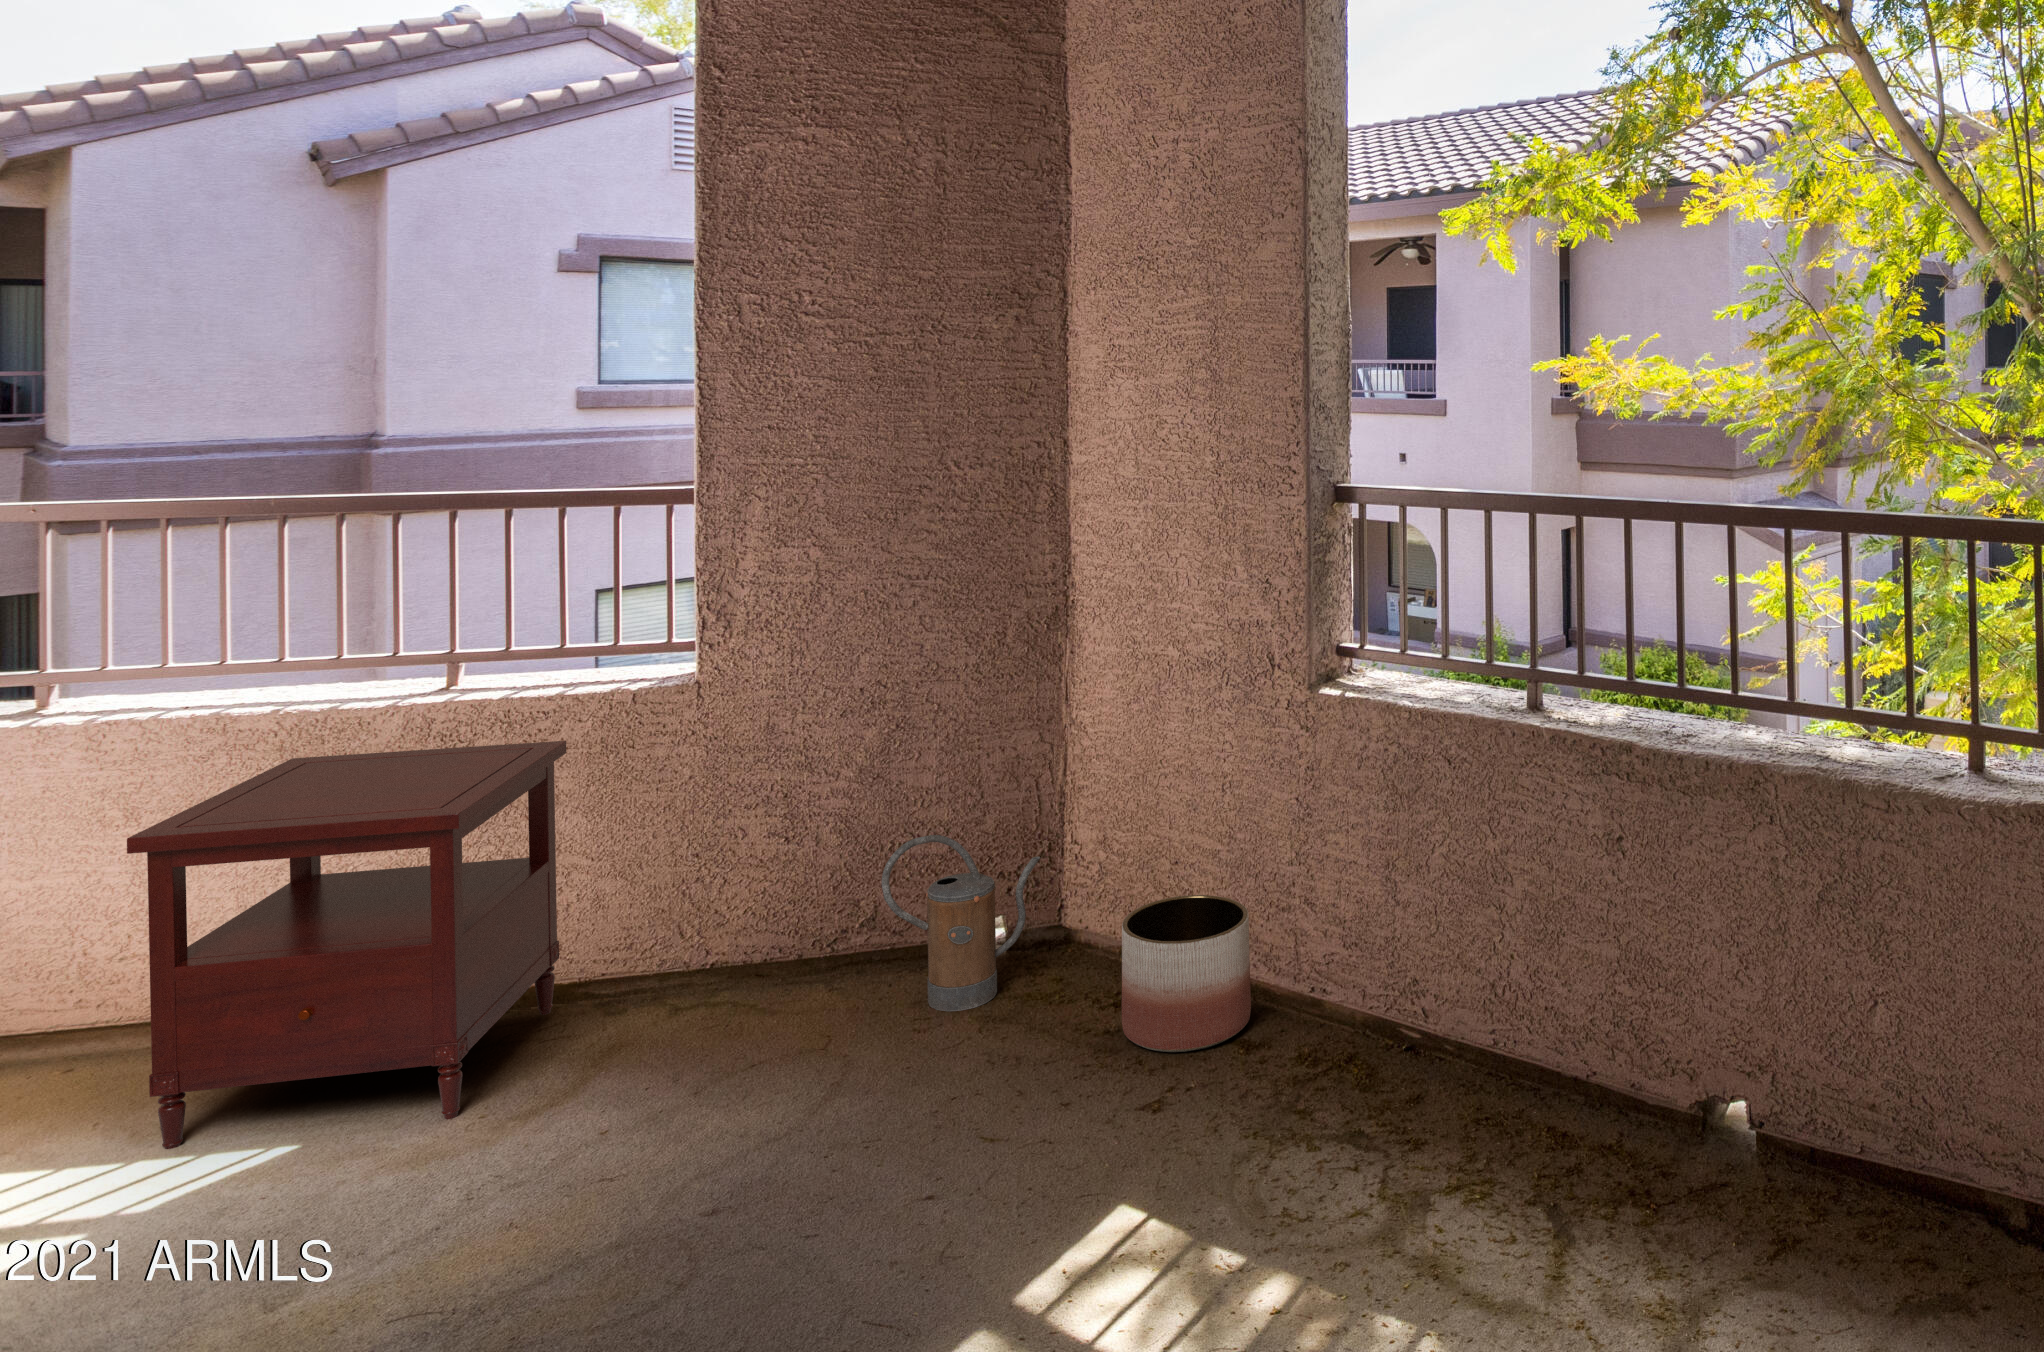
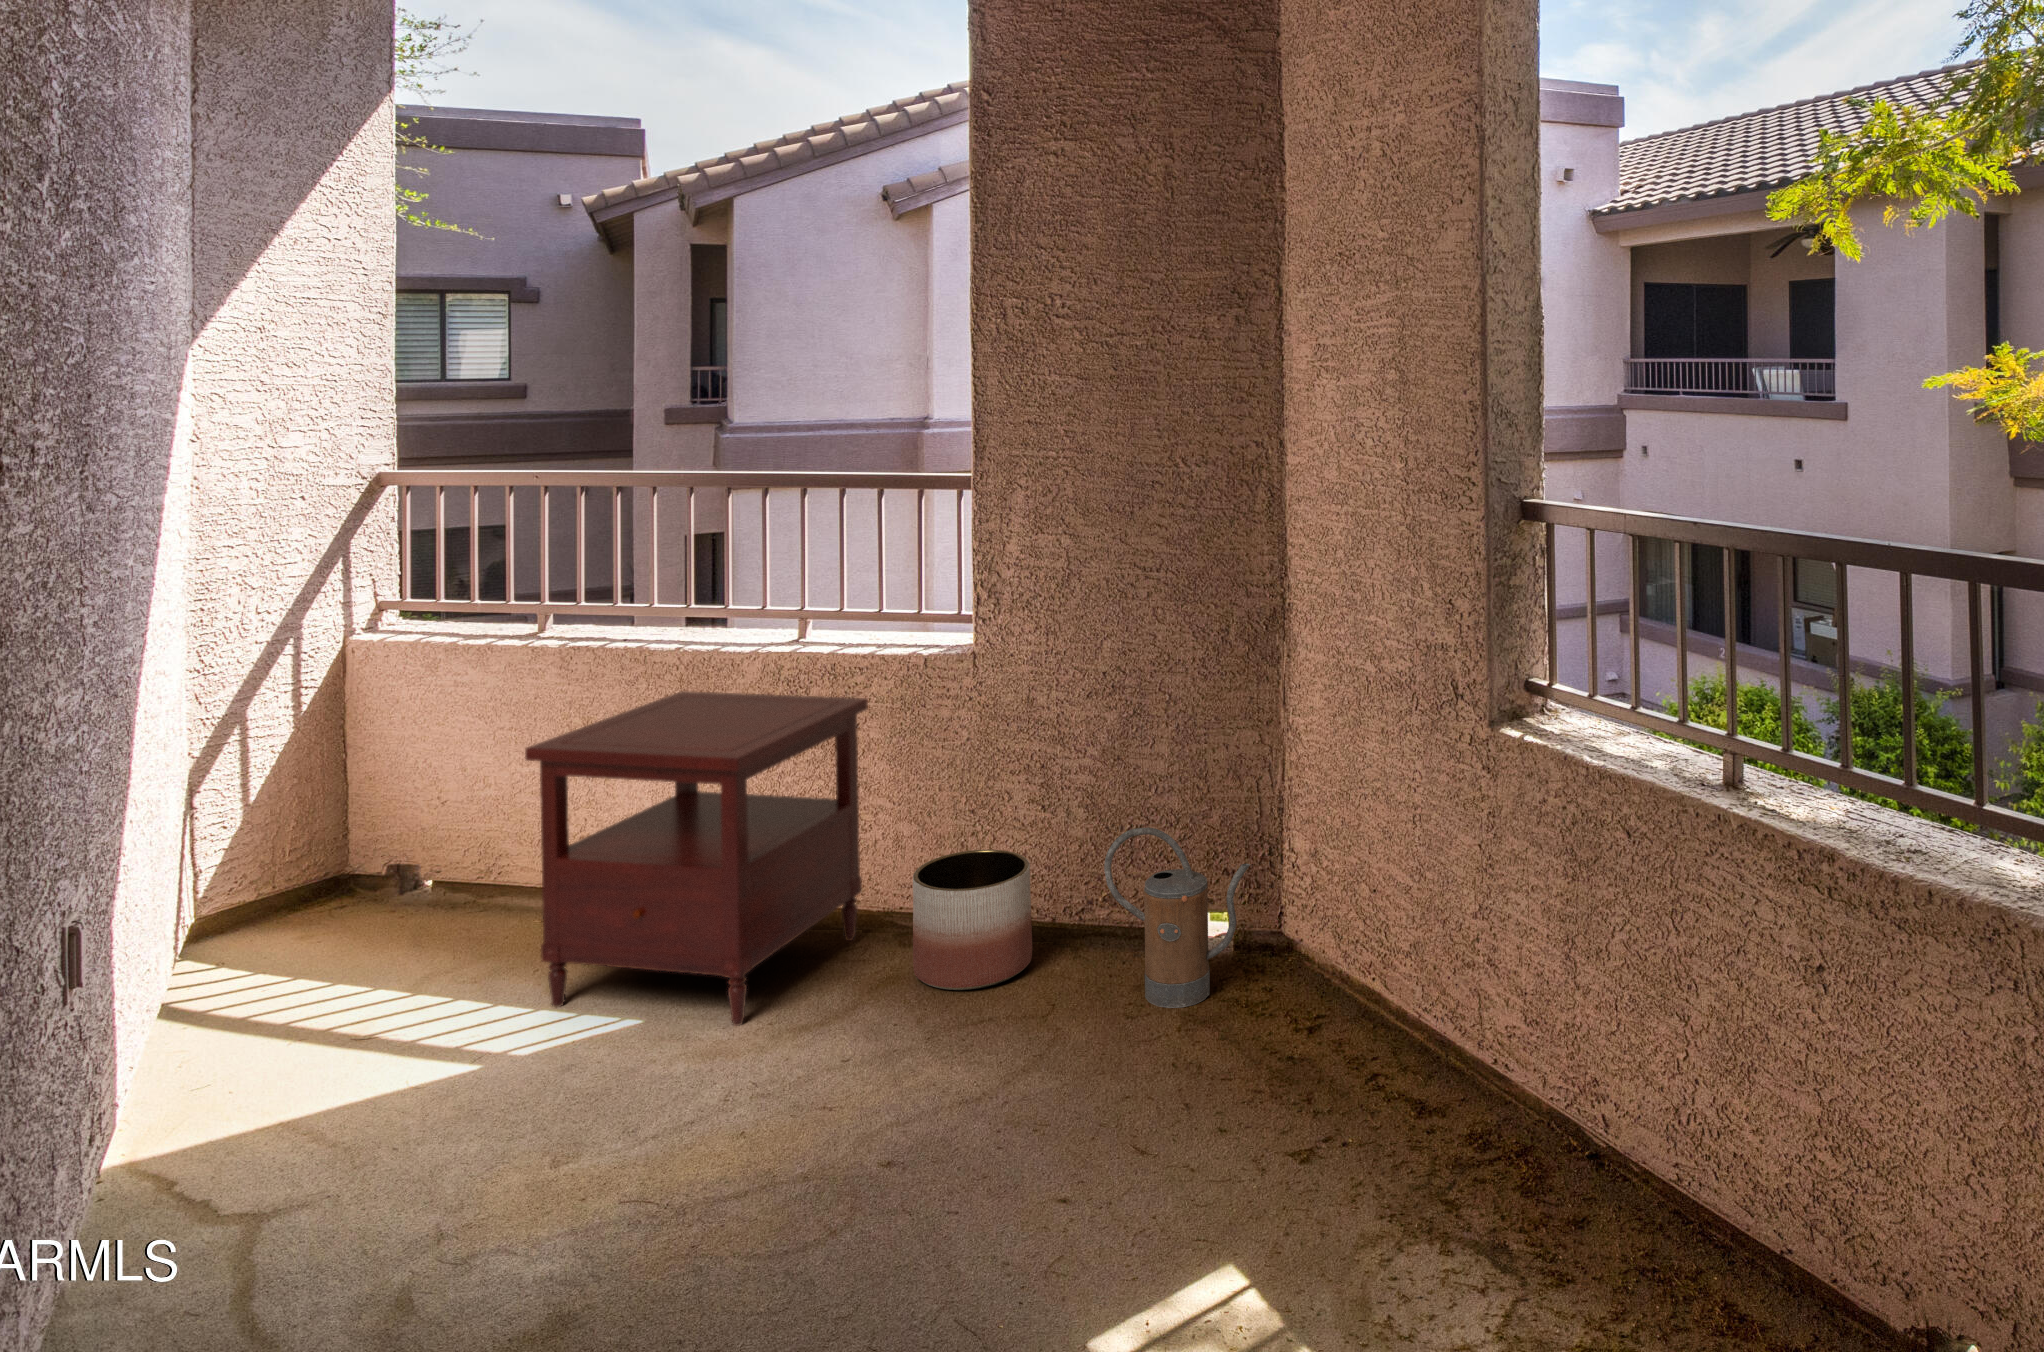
planter: present [1122,895,1251,1052] -> present [913,850,1032,990]

